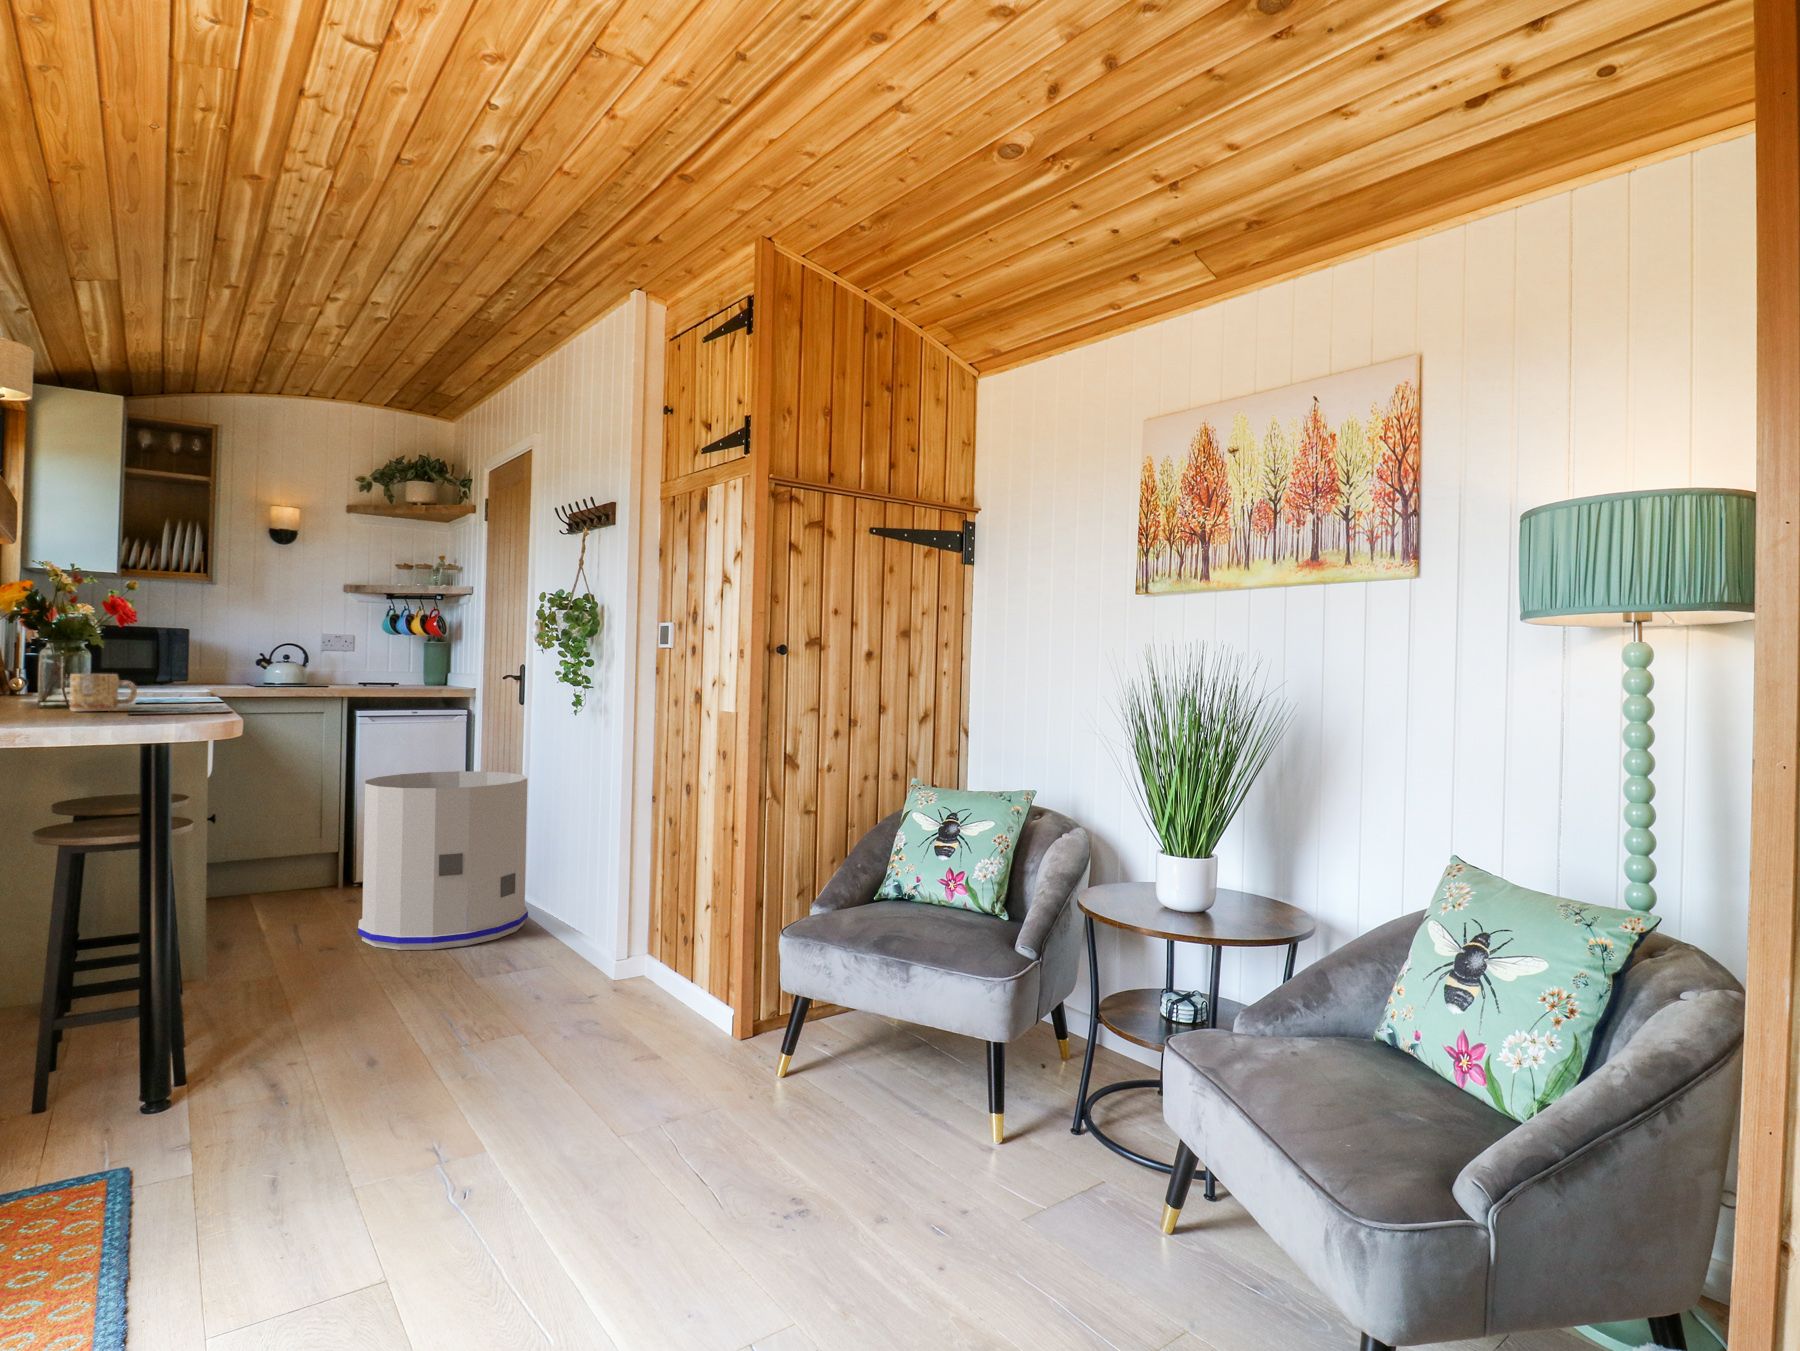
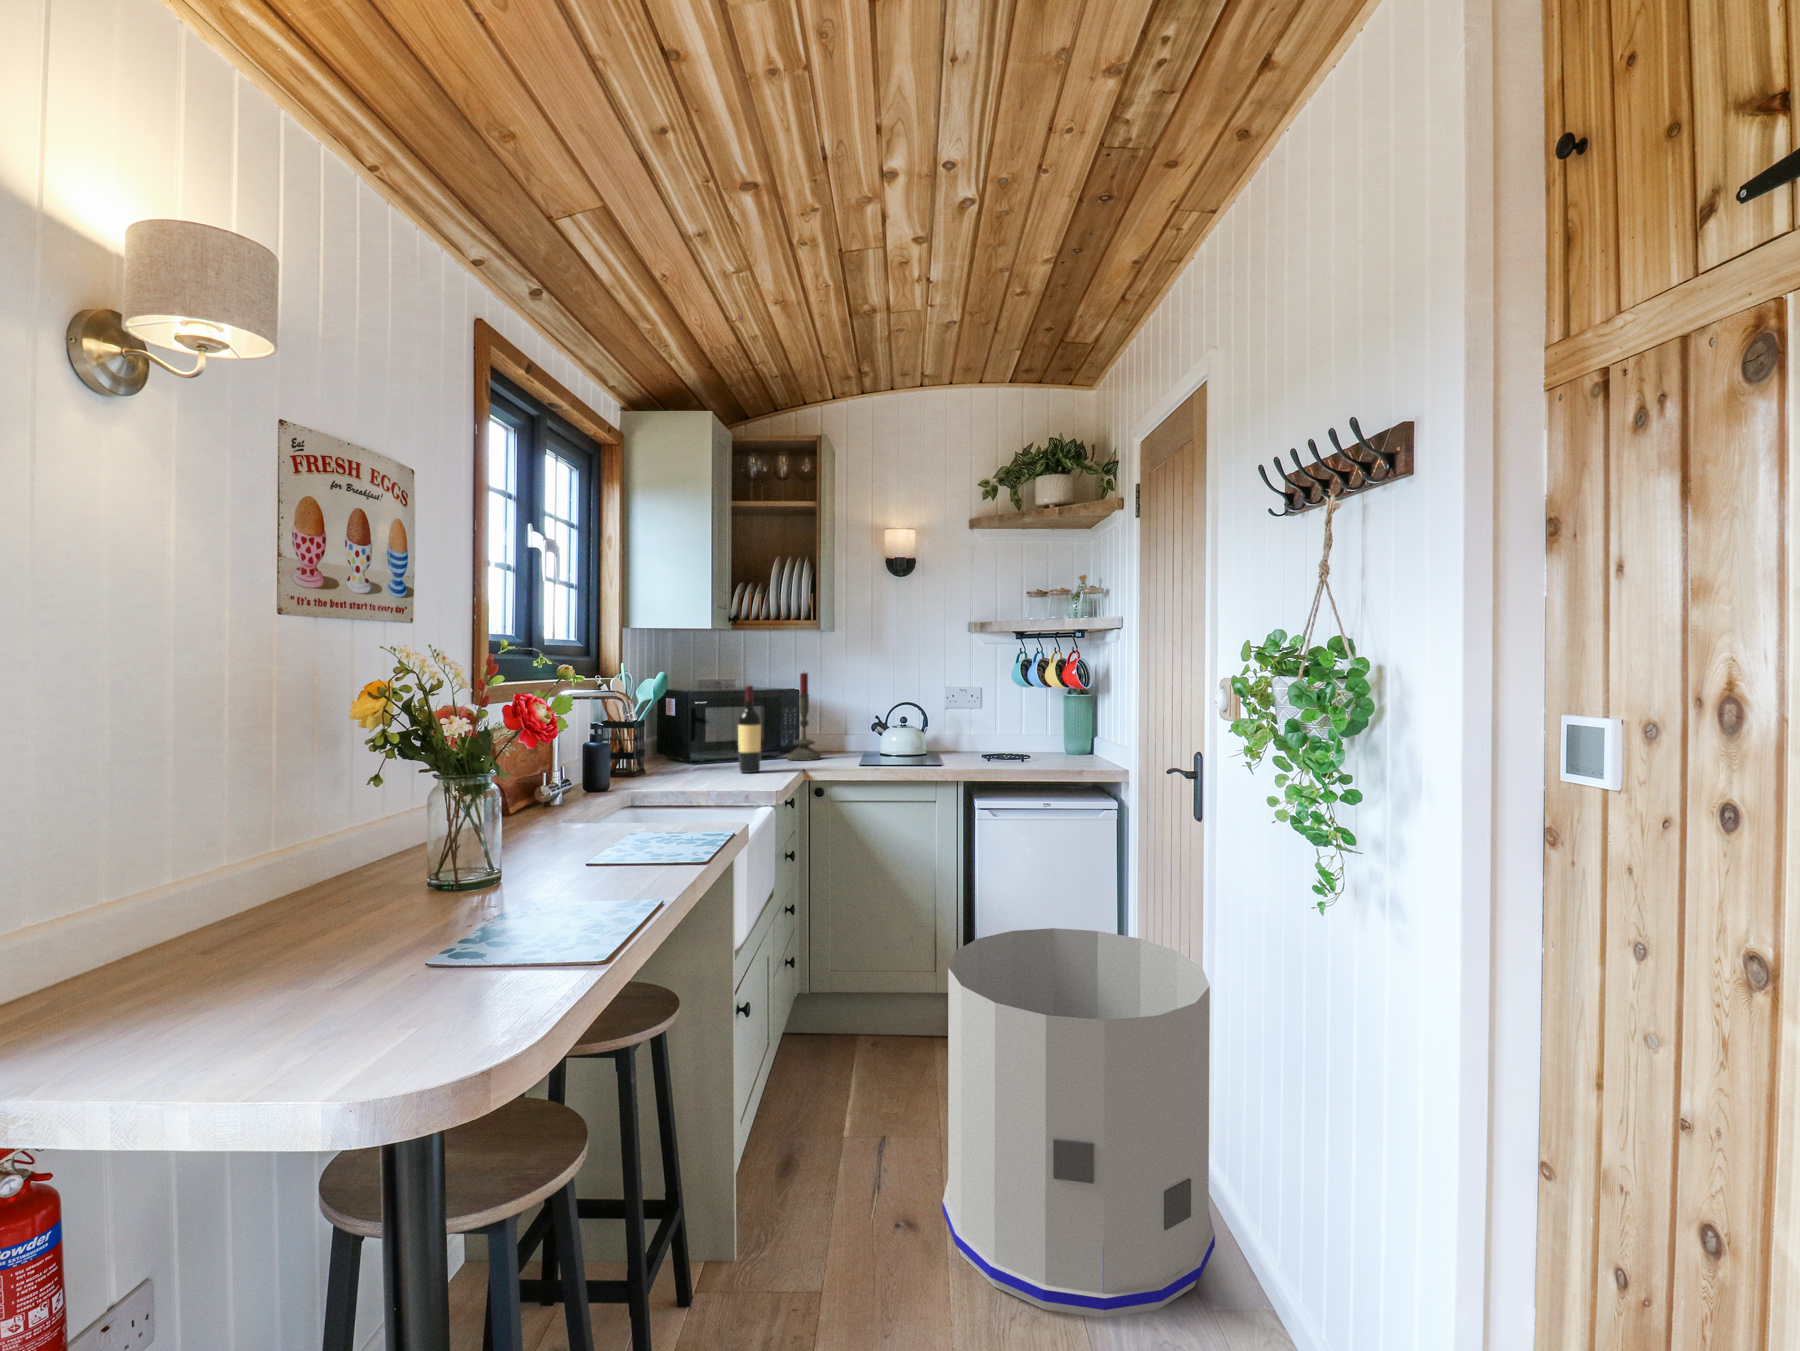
candle: none [164,612,201,688] -> present [787,673,821,760]
wine bottle: none [133,618,158,690] -> present [738,686,761,773]
mug: present [70,674,137,711] -> none [205,933,330,1044]

